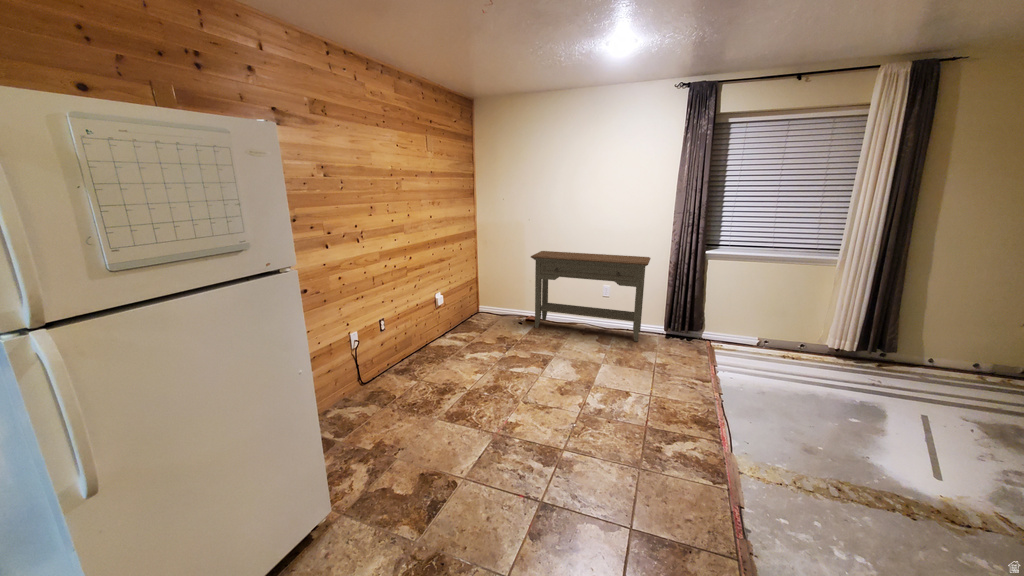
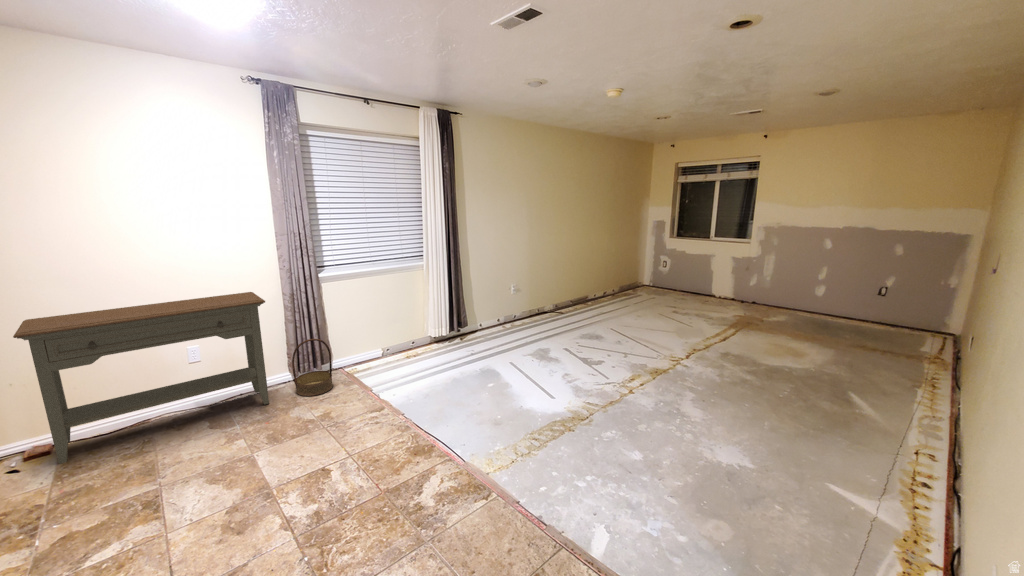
basket: none [660,304,694,351] -> present [292,339,333,396]

